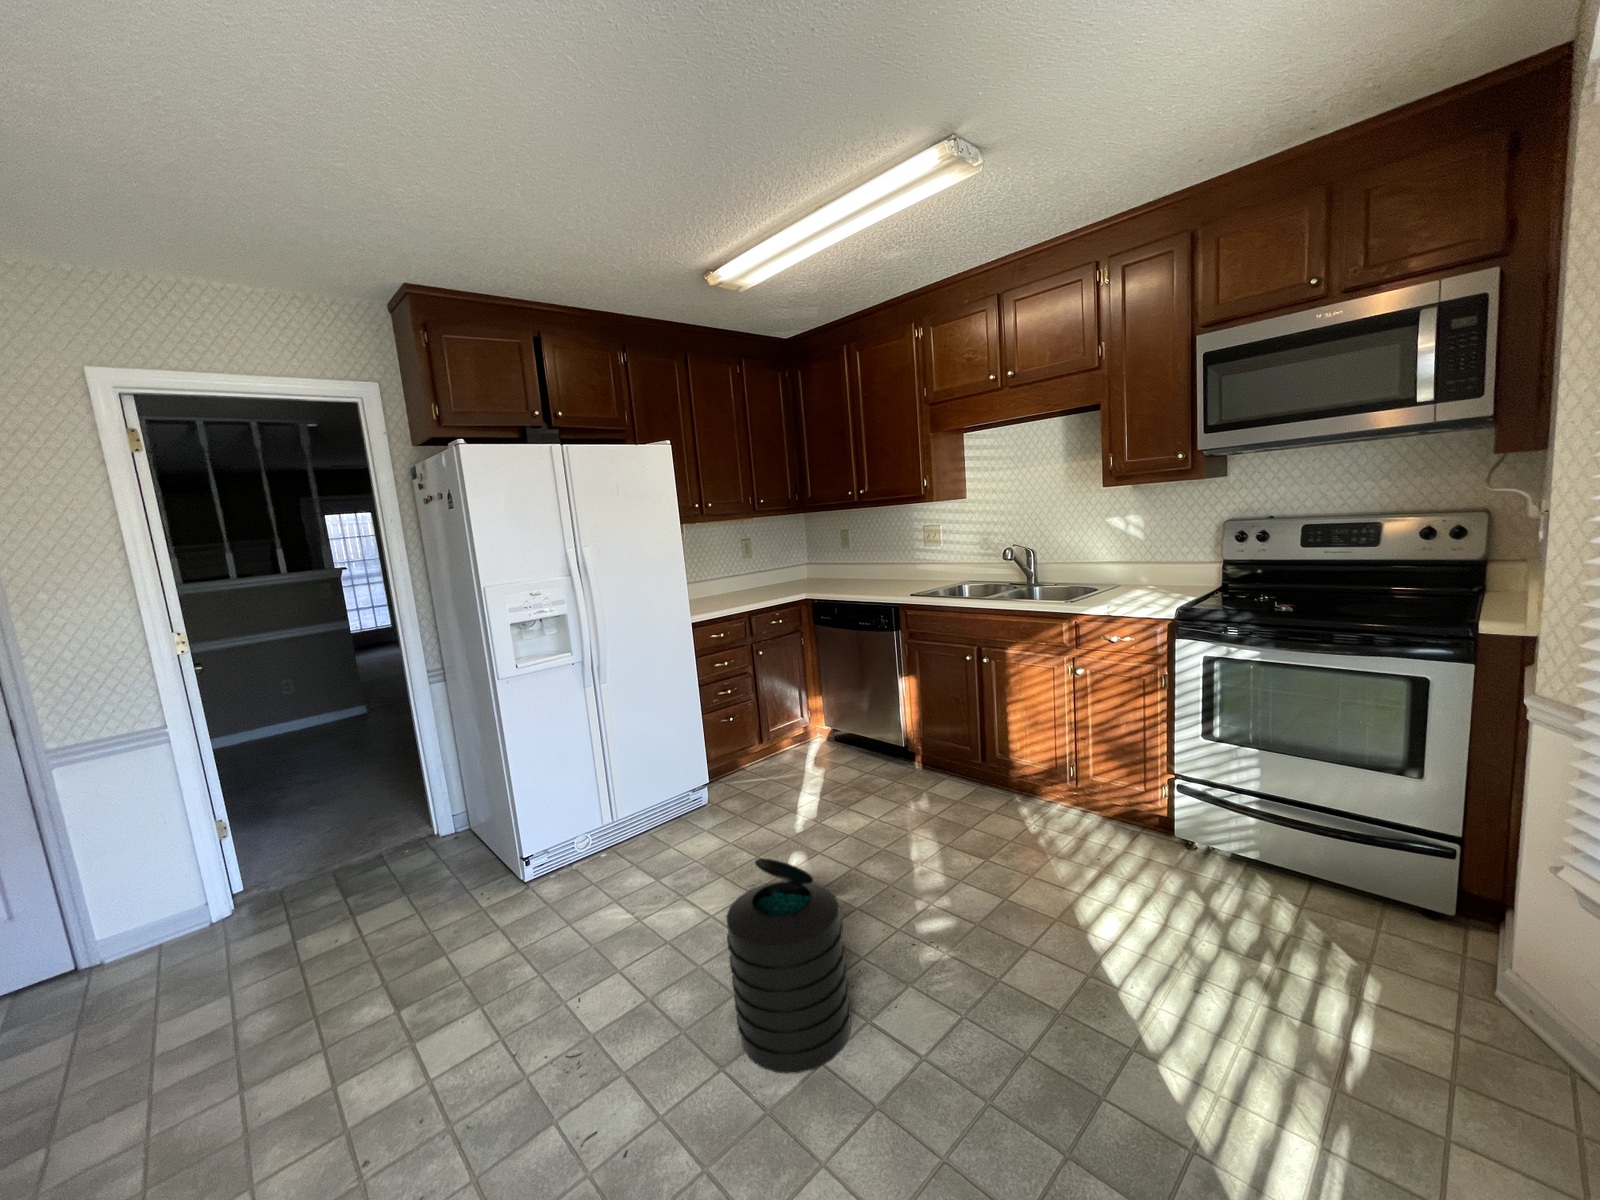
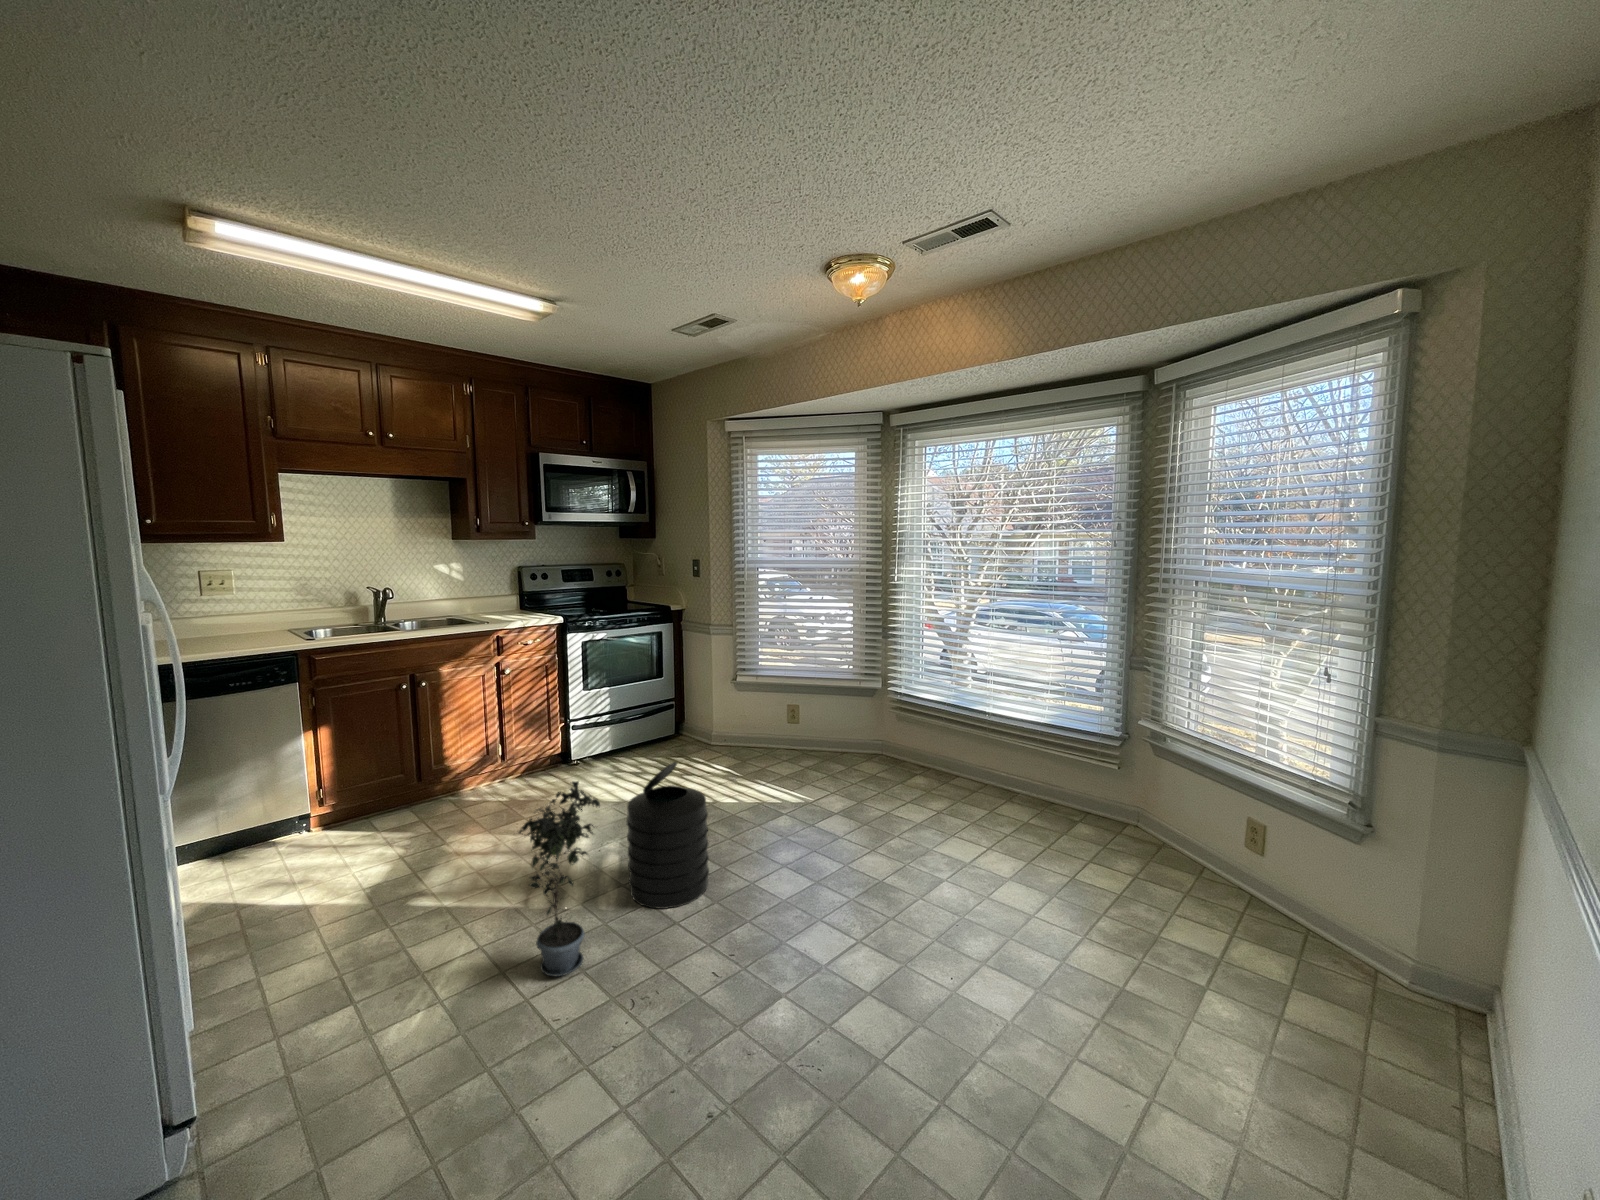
potted plant: none [555,797,693,985] -> present [519,781,600,976]

